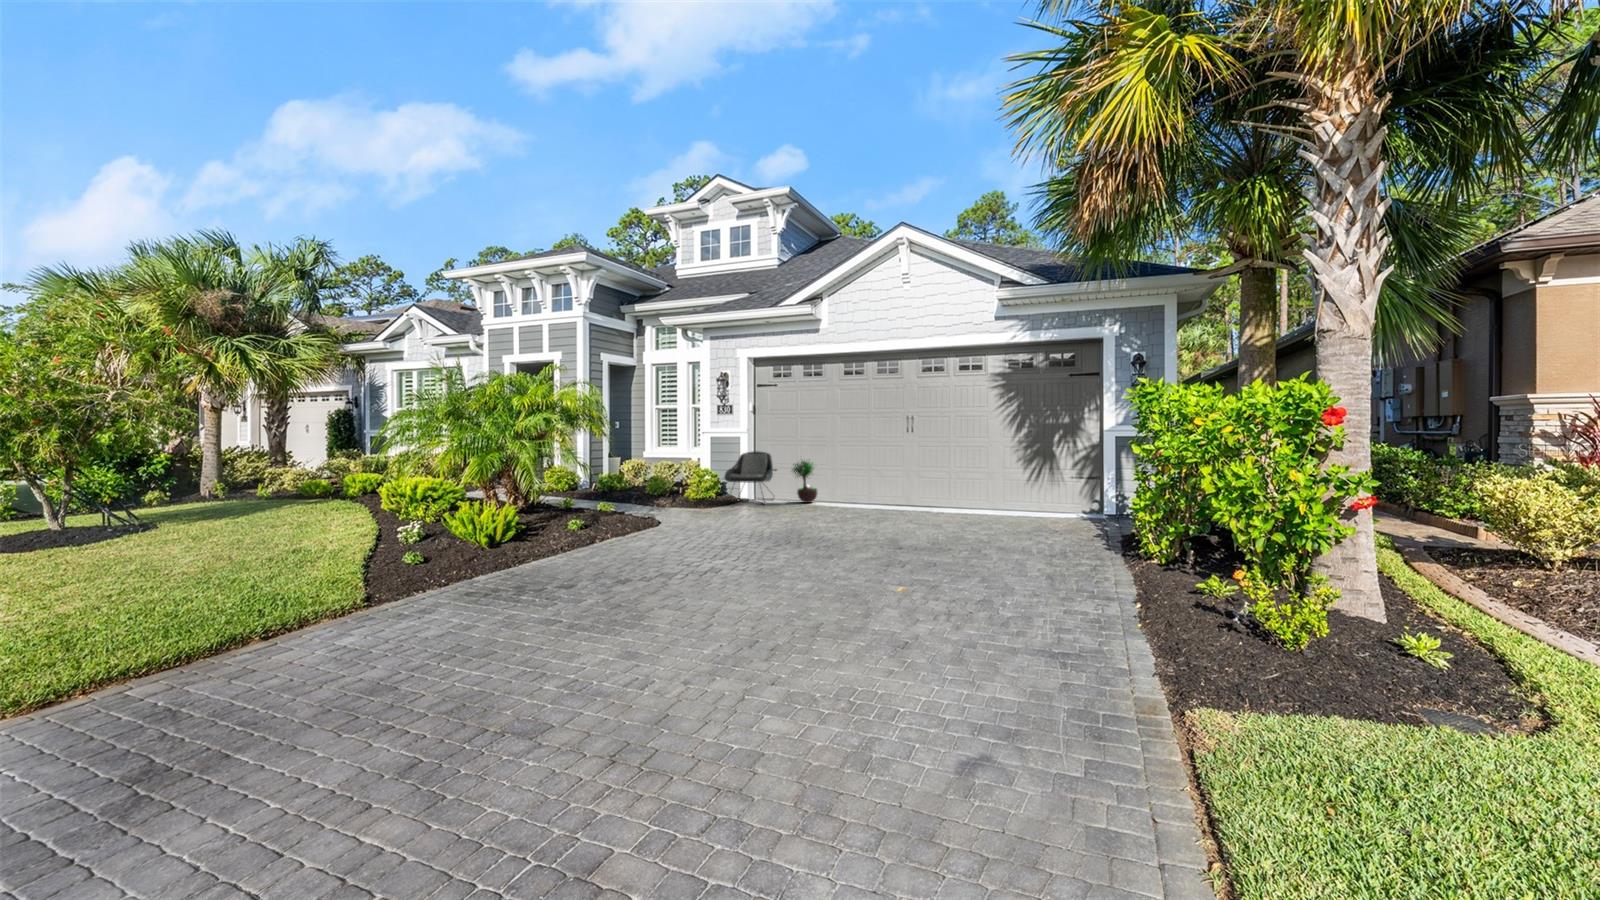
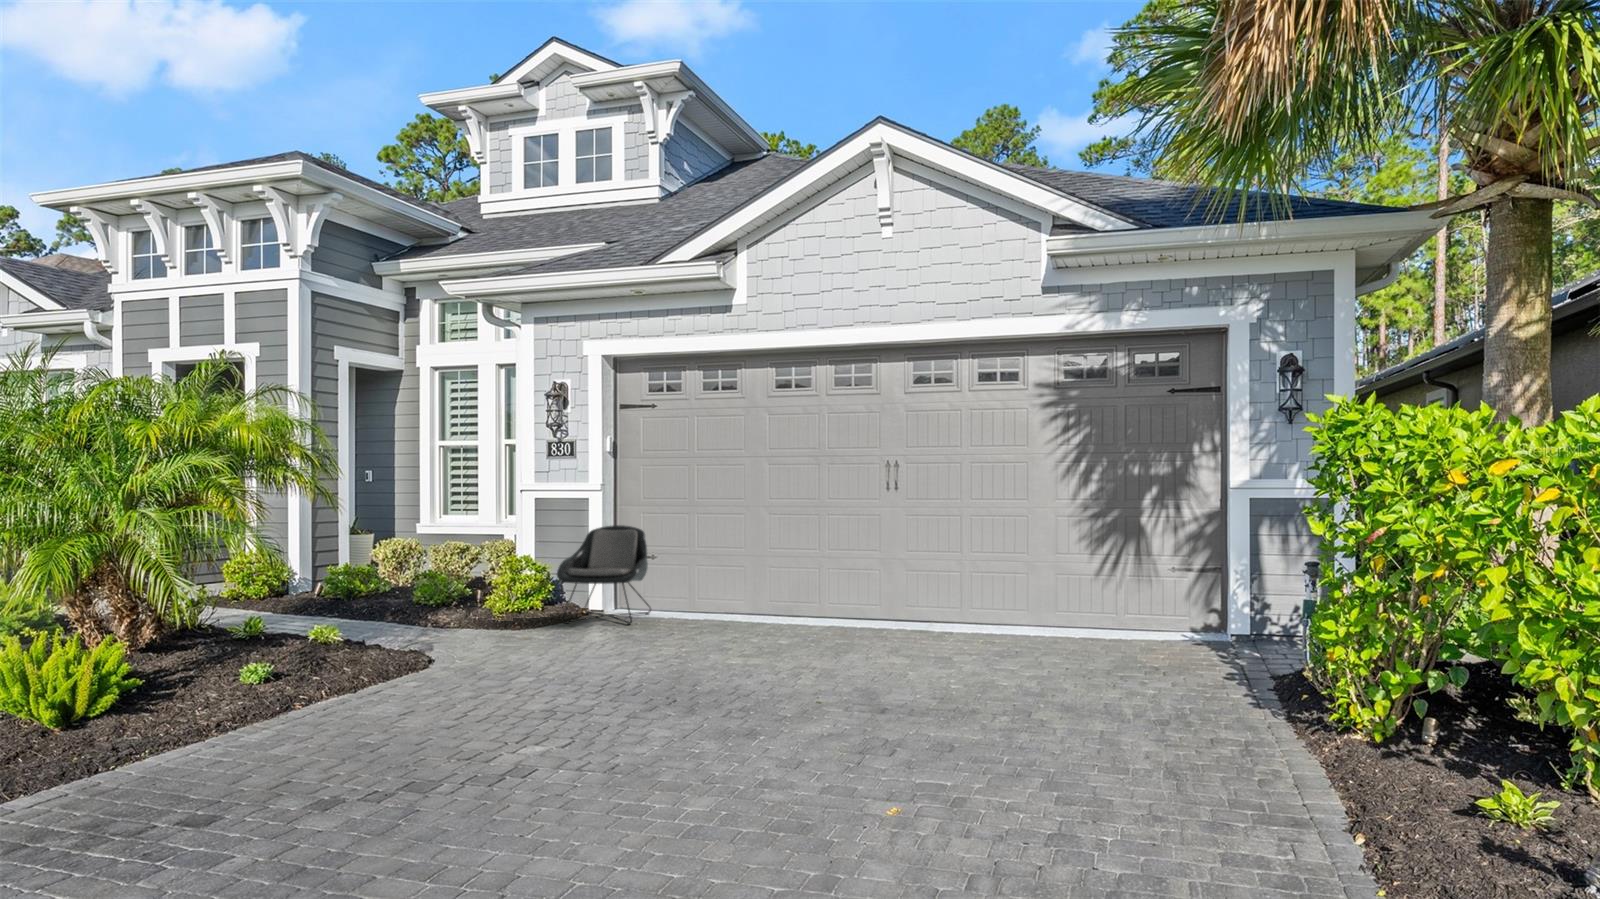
potted tree: present [792,461,817,503] -> none [679,534,729,619]

